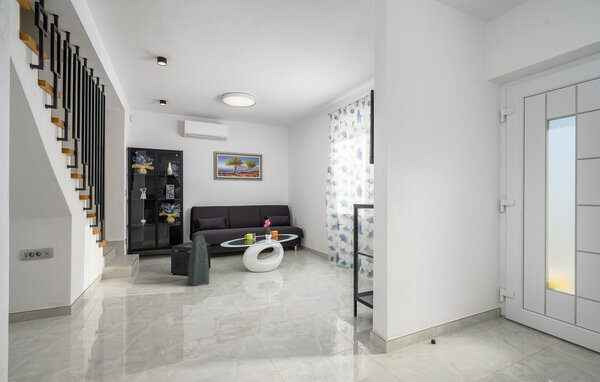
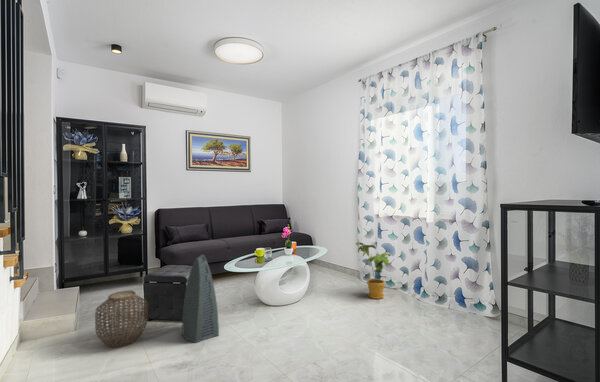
house plant: none [314,232,342,273] -> present [356,242,390,299]
woven basket: none [139,254,169,285] -> present [95,291,148,348]

